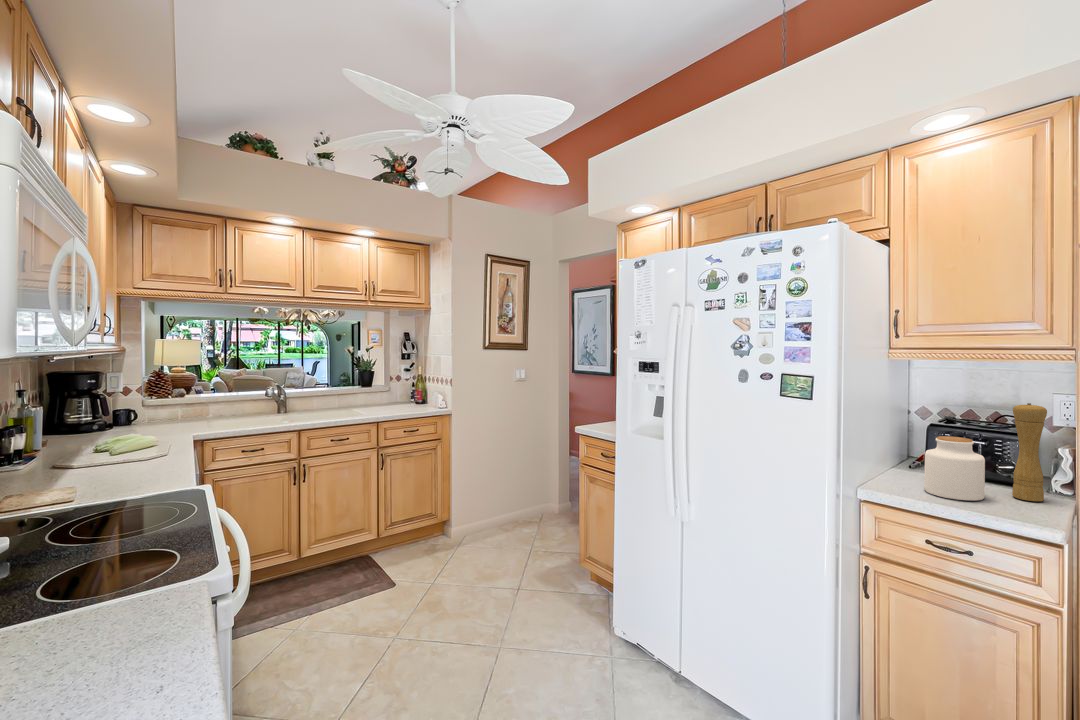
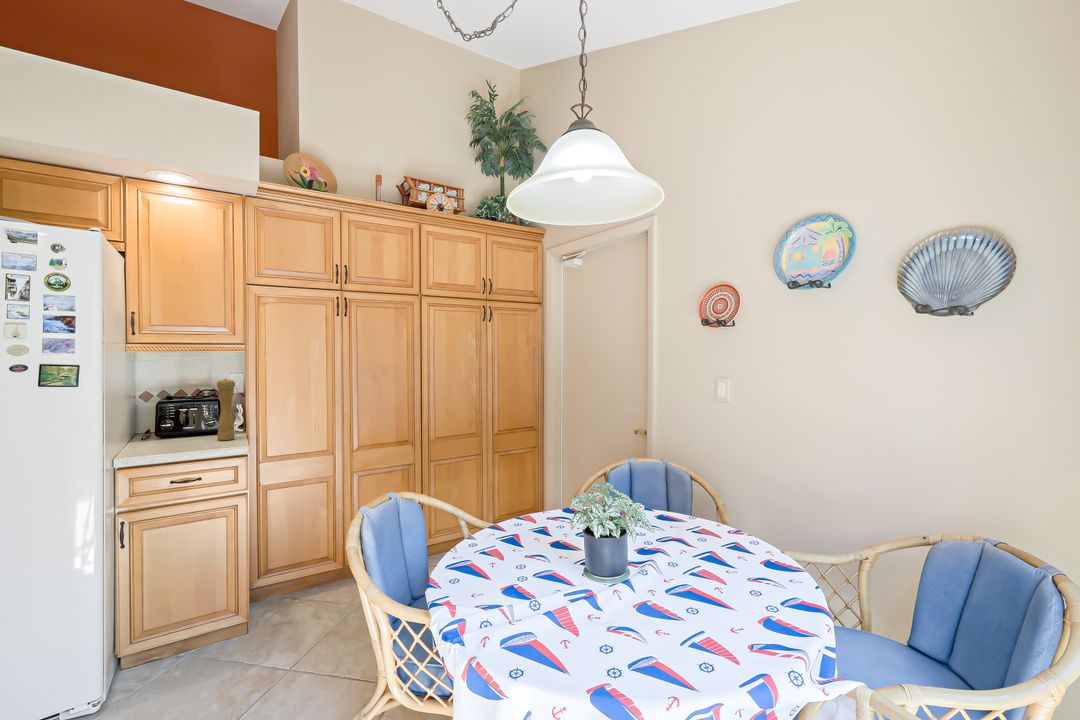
jar: present [924,436,985,501] -> none [164,406,204,449]

